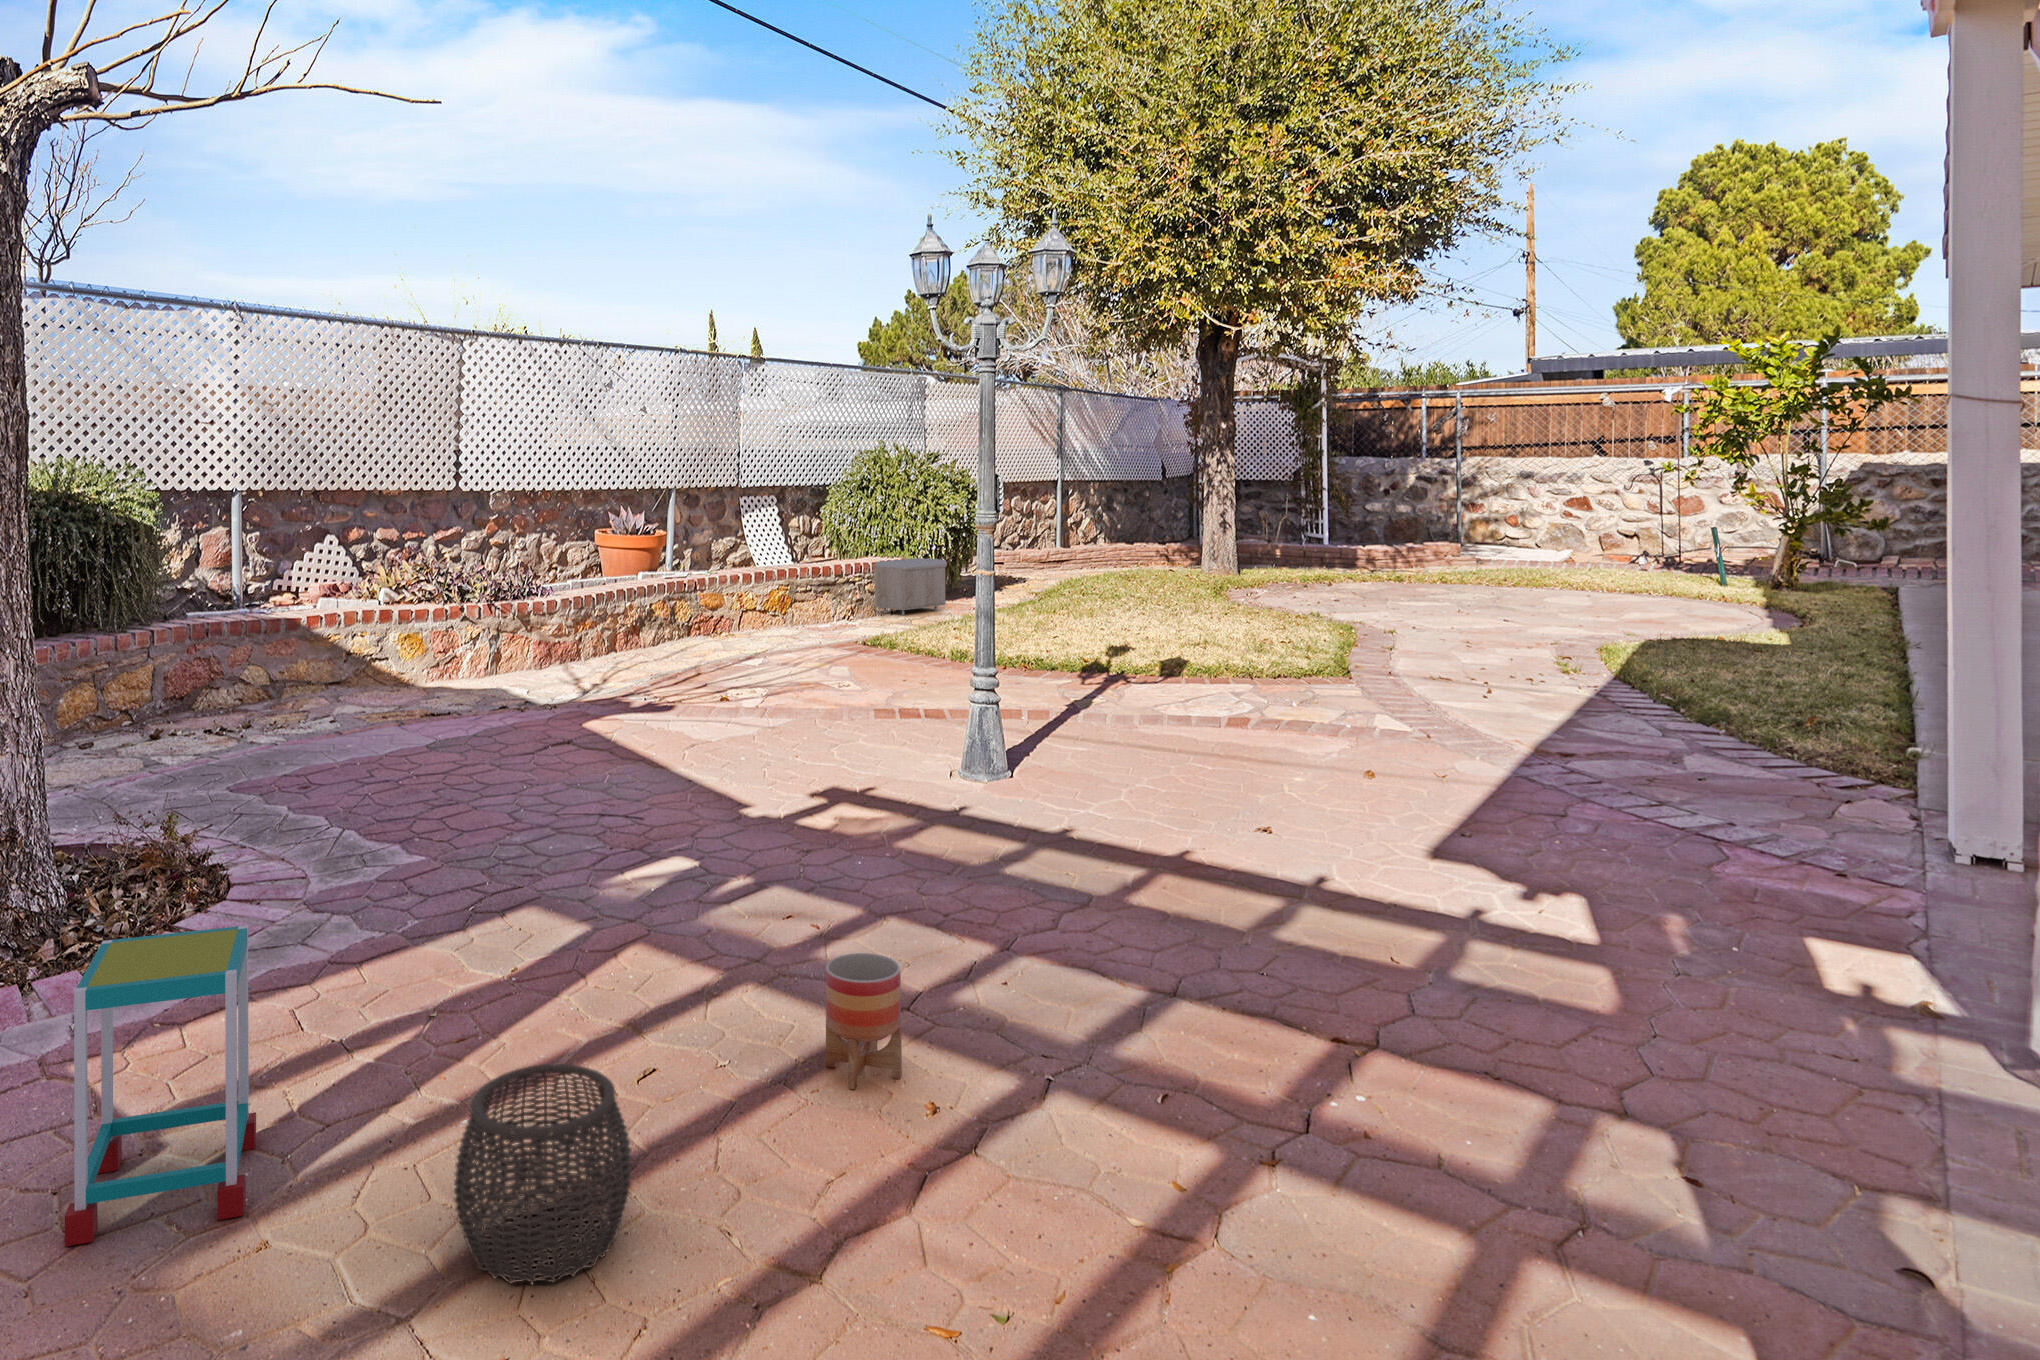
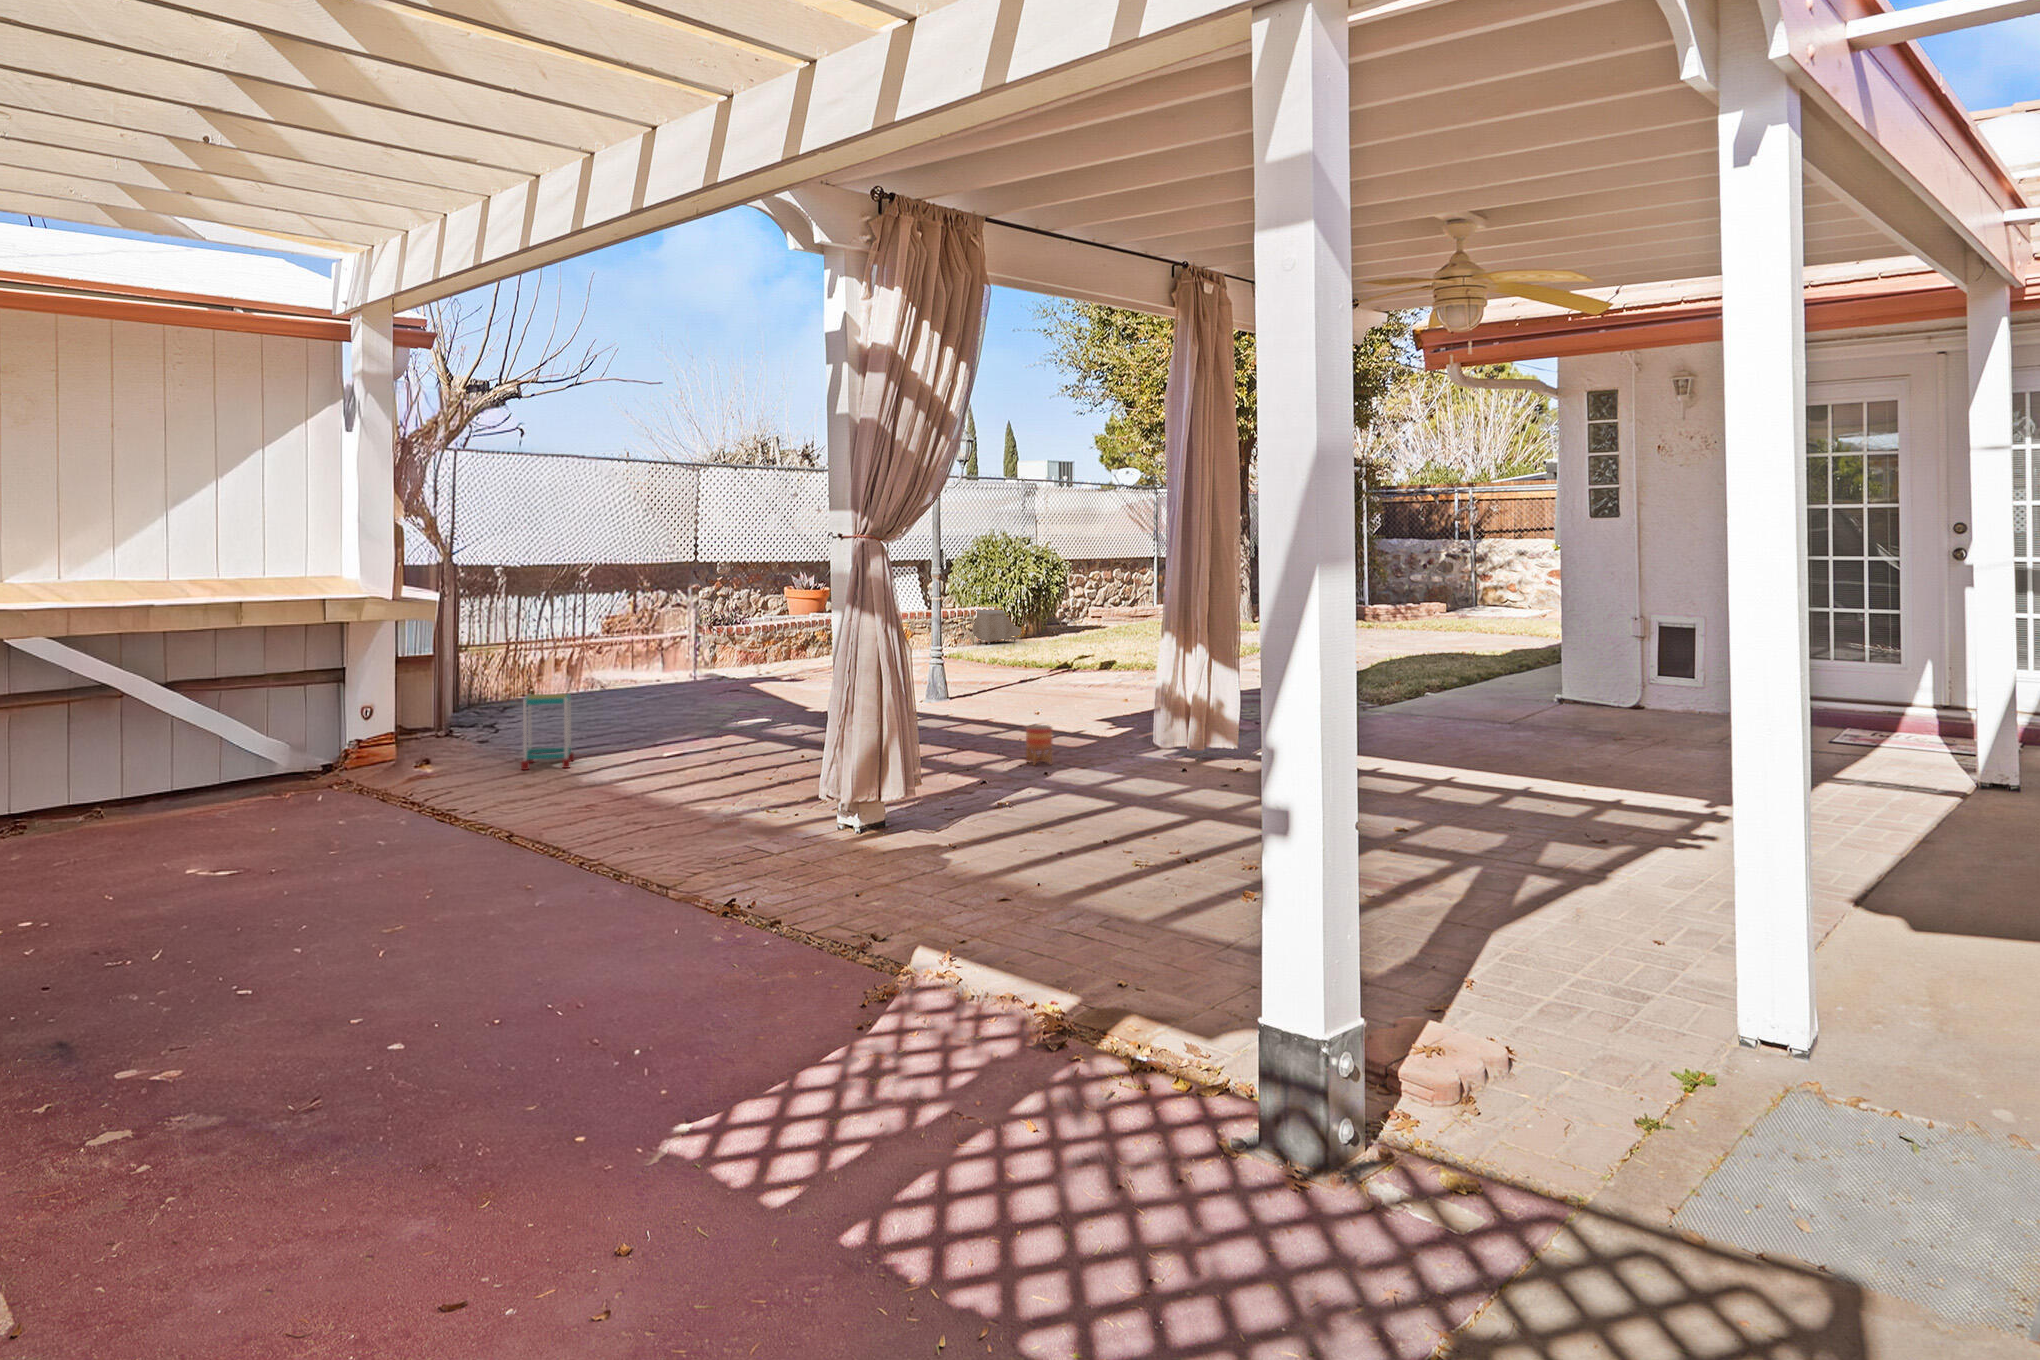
planter: present [826,953,902,1089] -> present [1026,725,1052,766]
woven basket: present [454,1064,632,1284] -> none [626,727,677,775]

